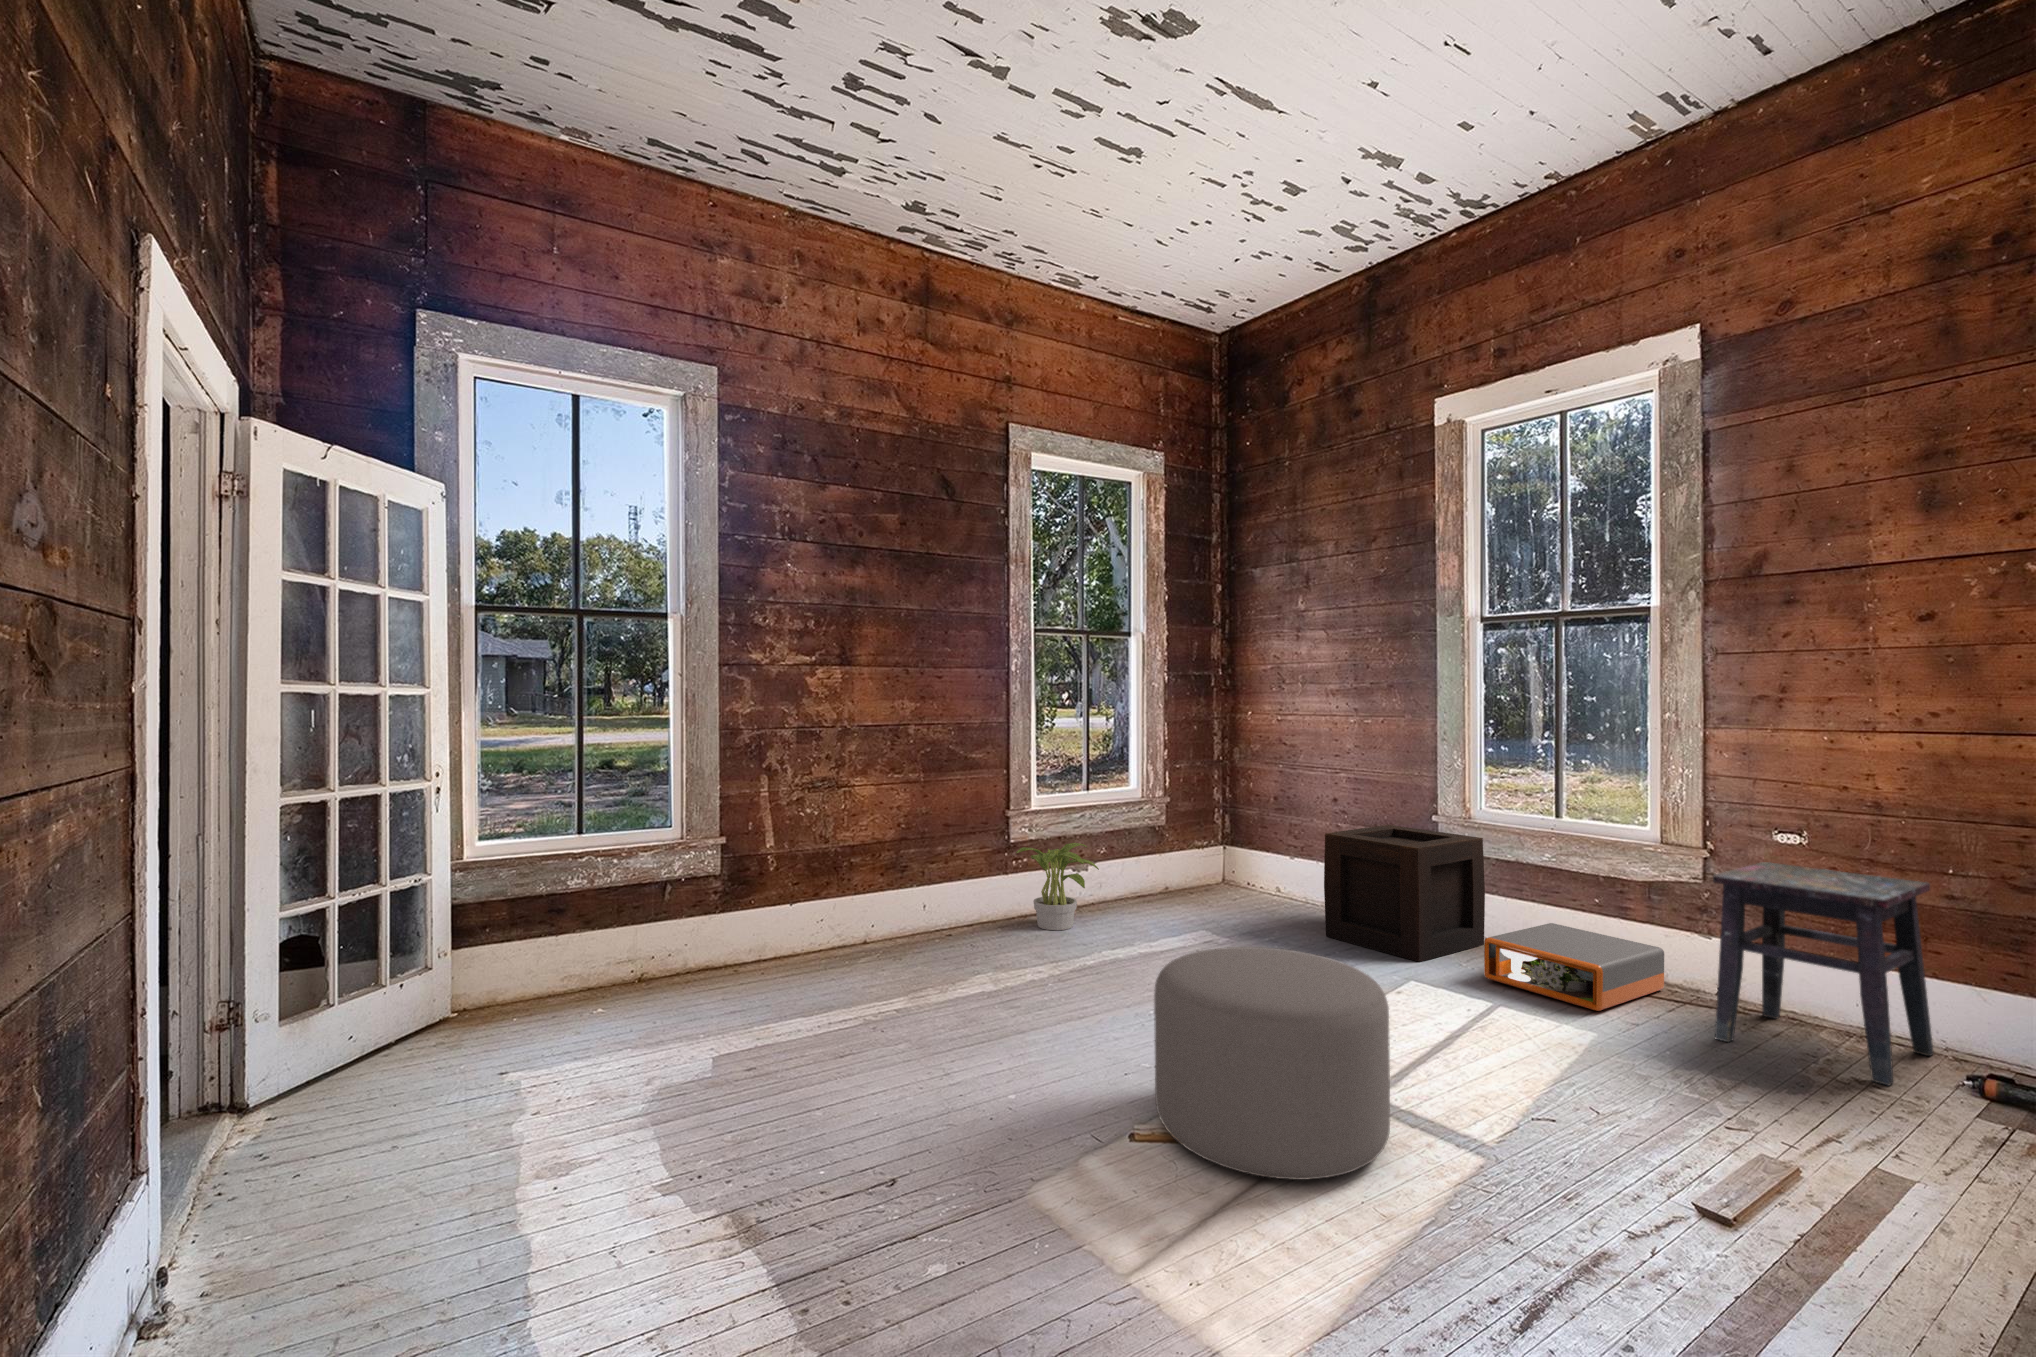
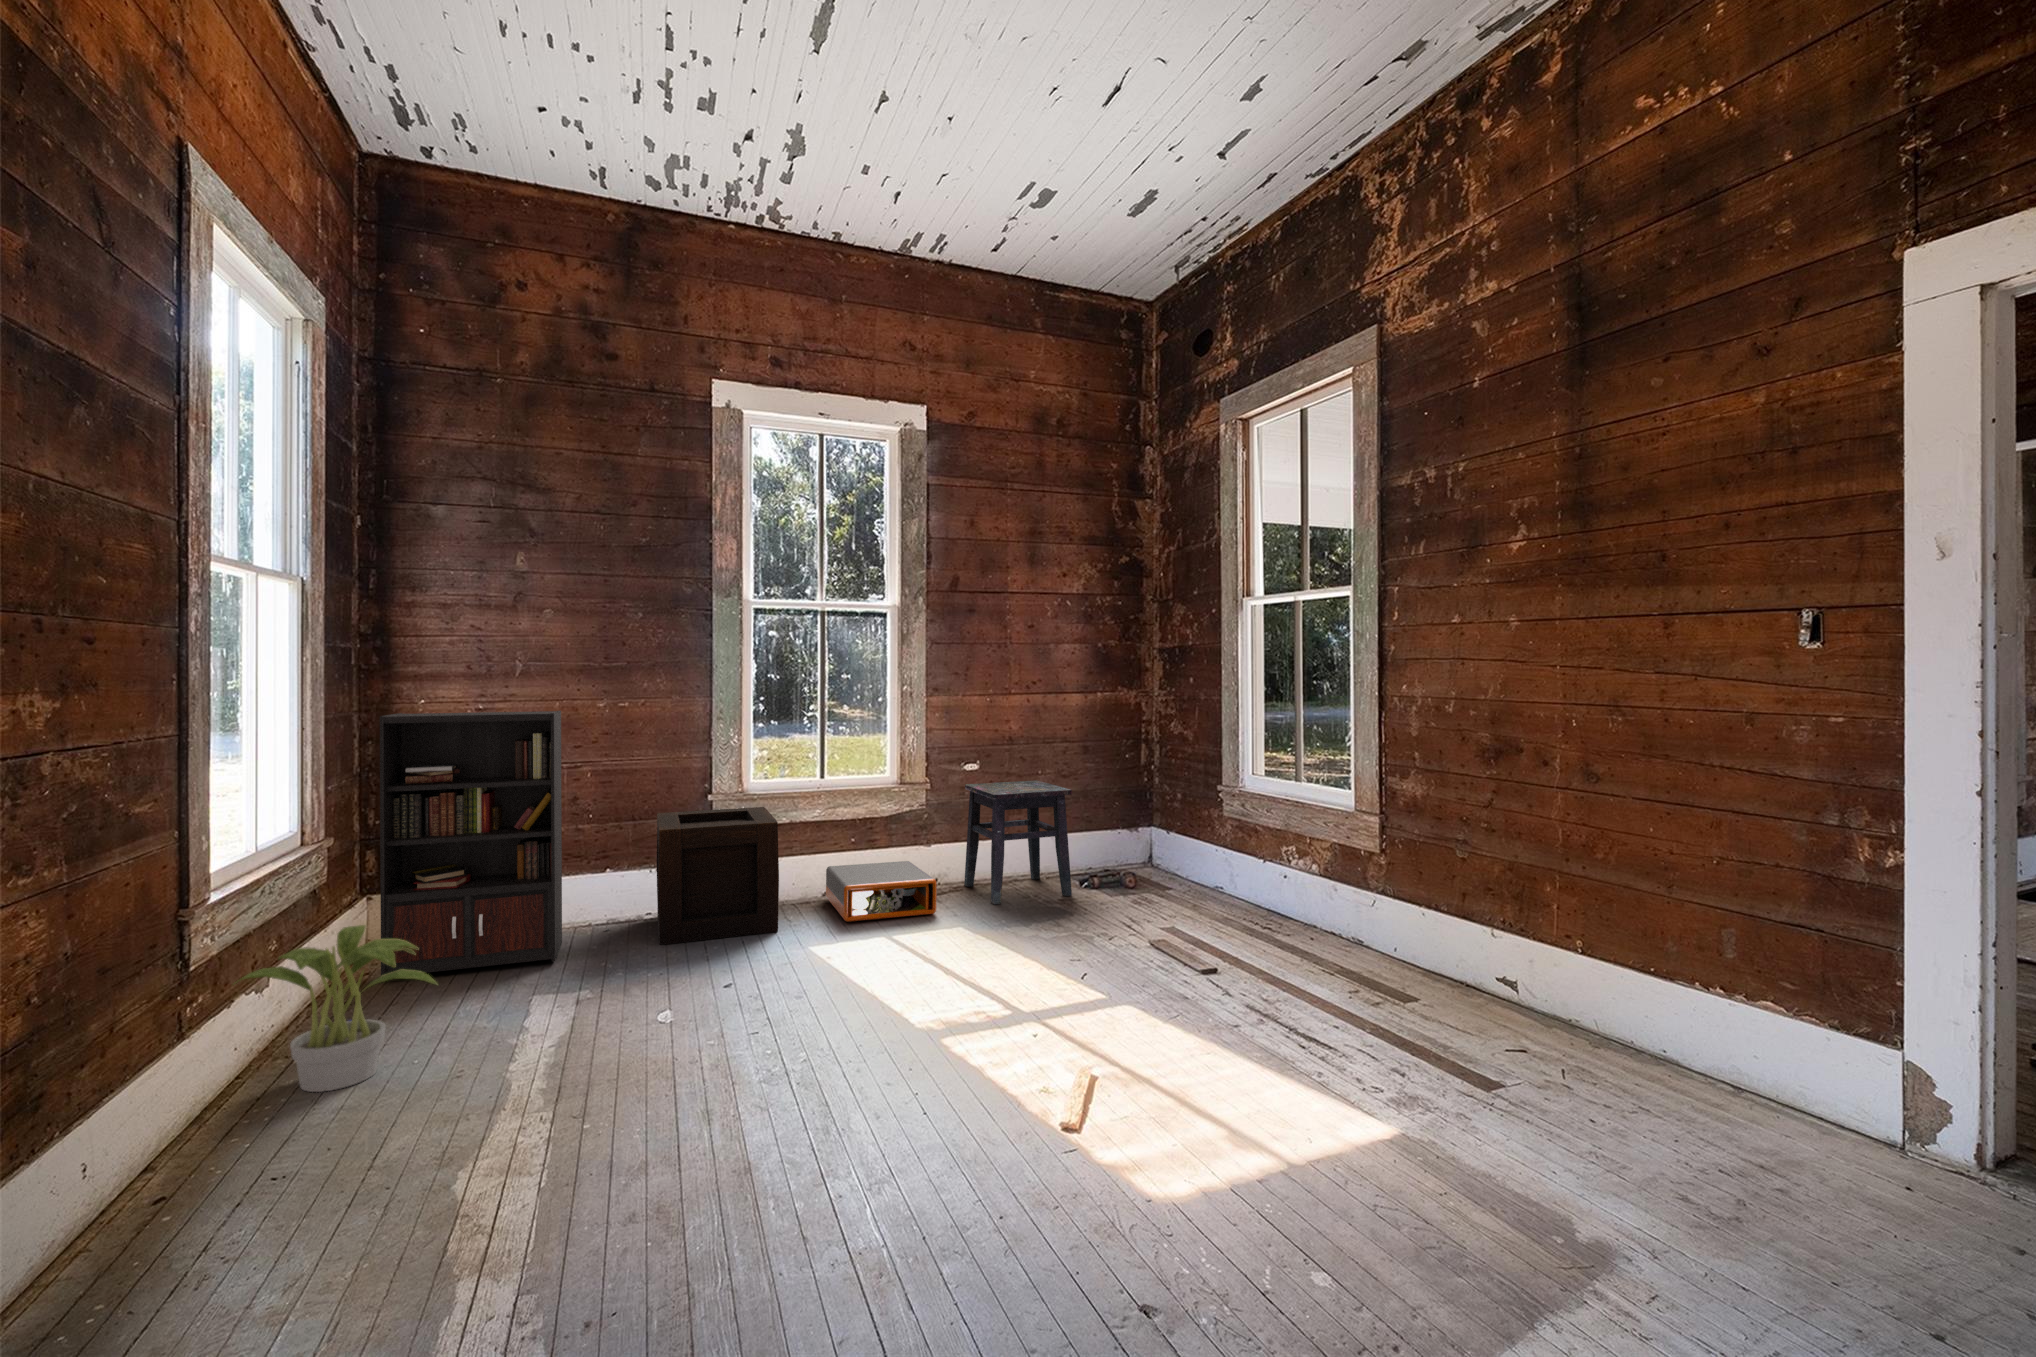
bookcase: none [1171,721,1336,919] -> present [380,711,609,976]
ottoman: present [1154,947,1390,1180] -> none [988,898,1189,1095]

